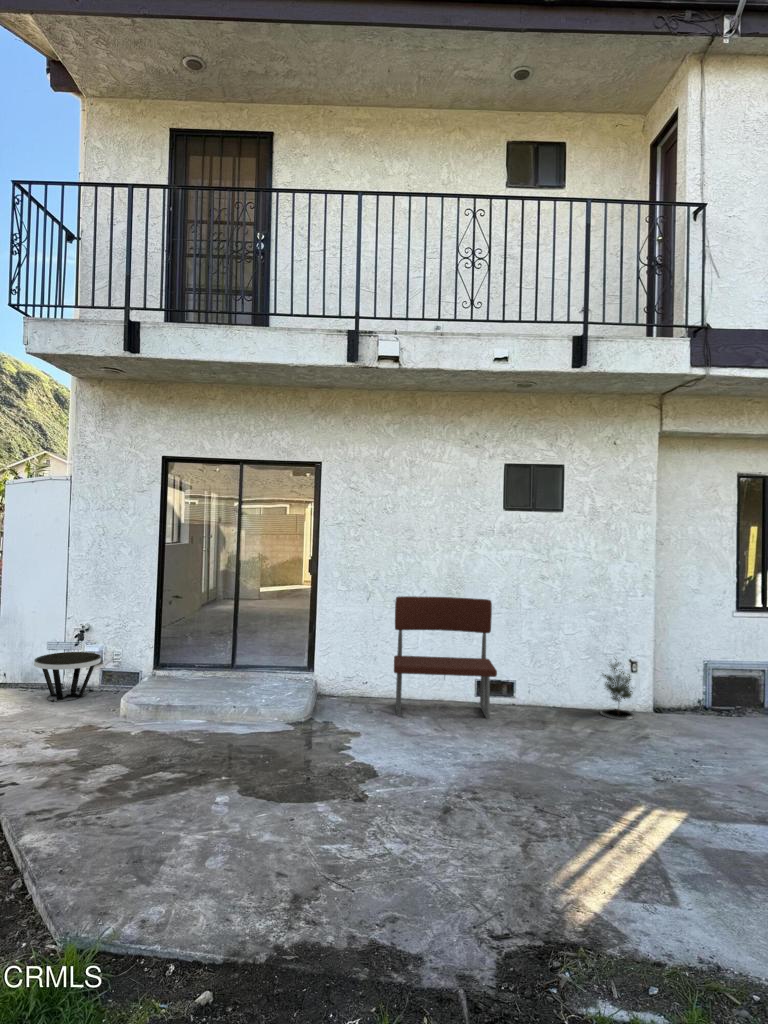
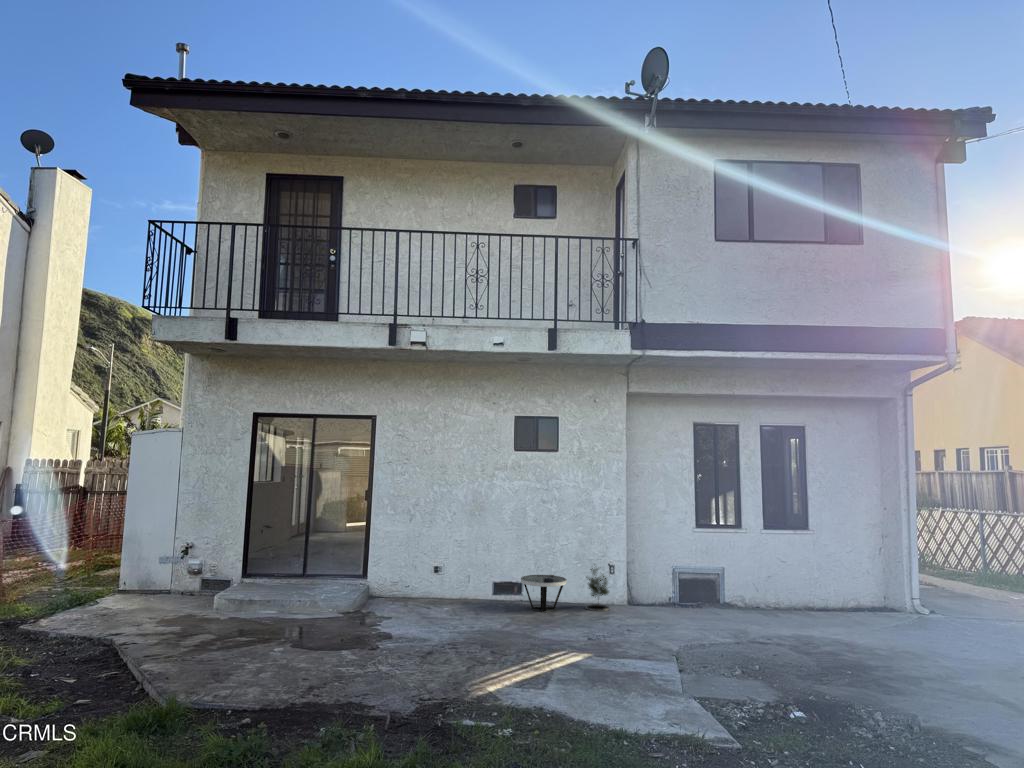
bench: present [394,596,497,718] -> none [422,518,502,610]
side table: present [34,652,101,702] -> present [521,575,567,612]

